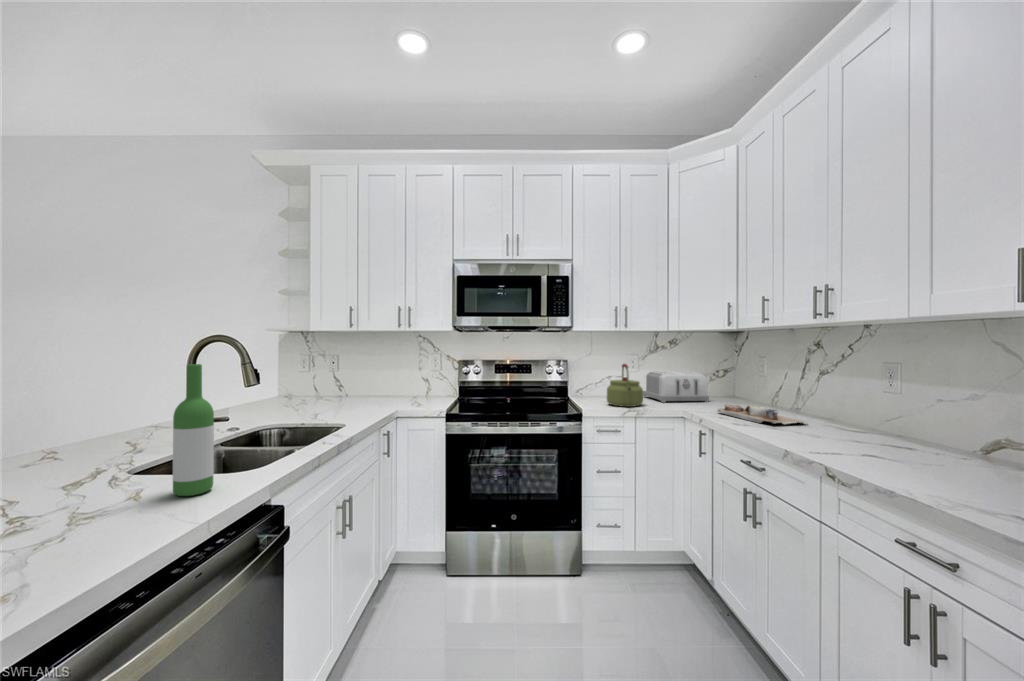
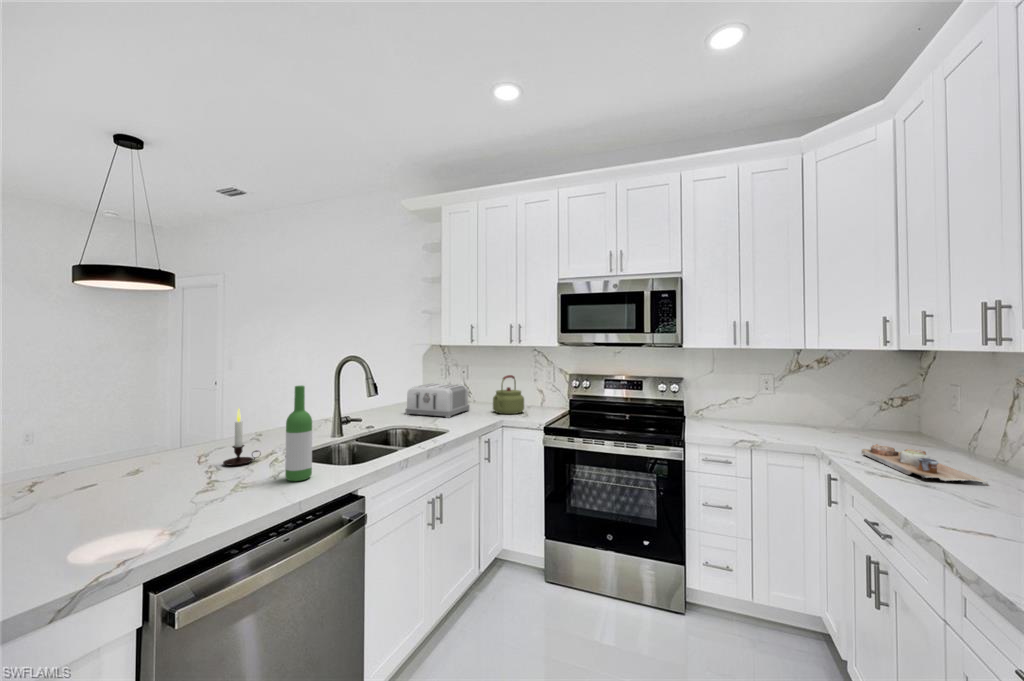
kettle: present [607,364,643,407] -> present [493,375,524,414]
toaster: present [643,371,709,403] -> present [405,383,469,418]
candle: none [35,404,103,490] -> present [223,409,258,465]

